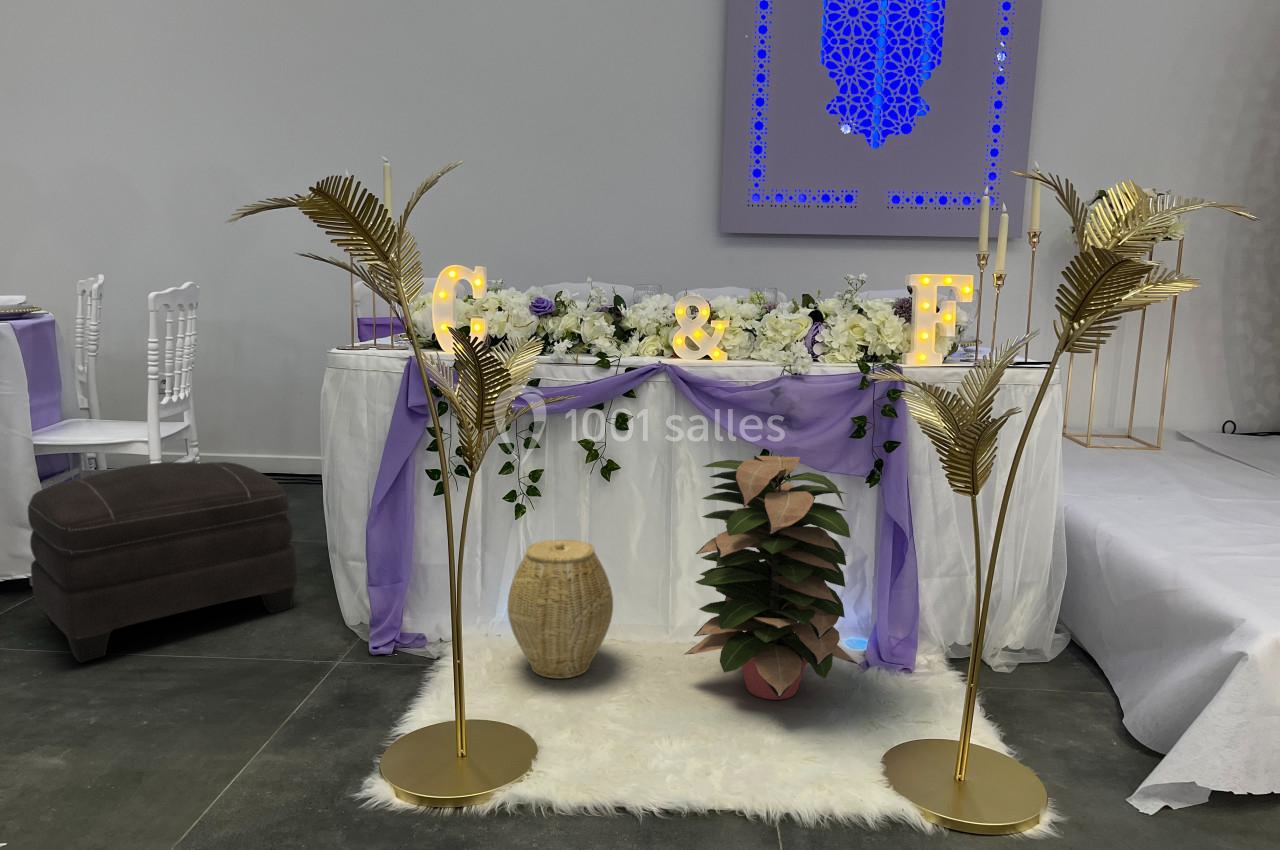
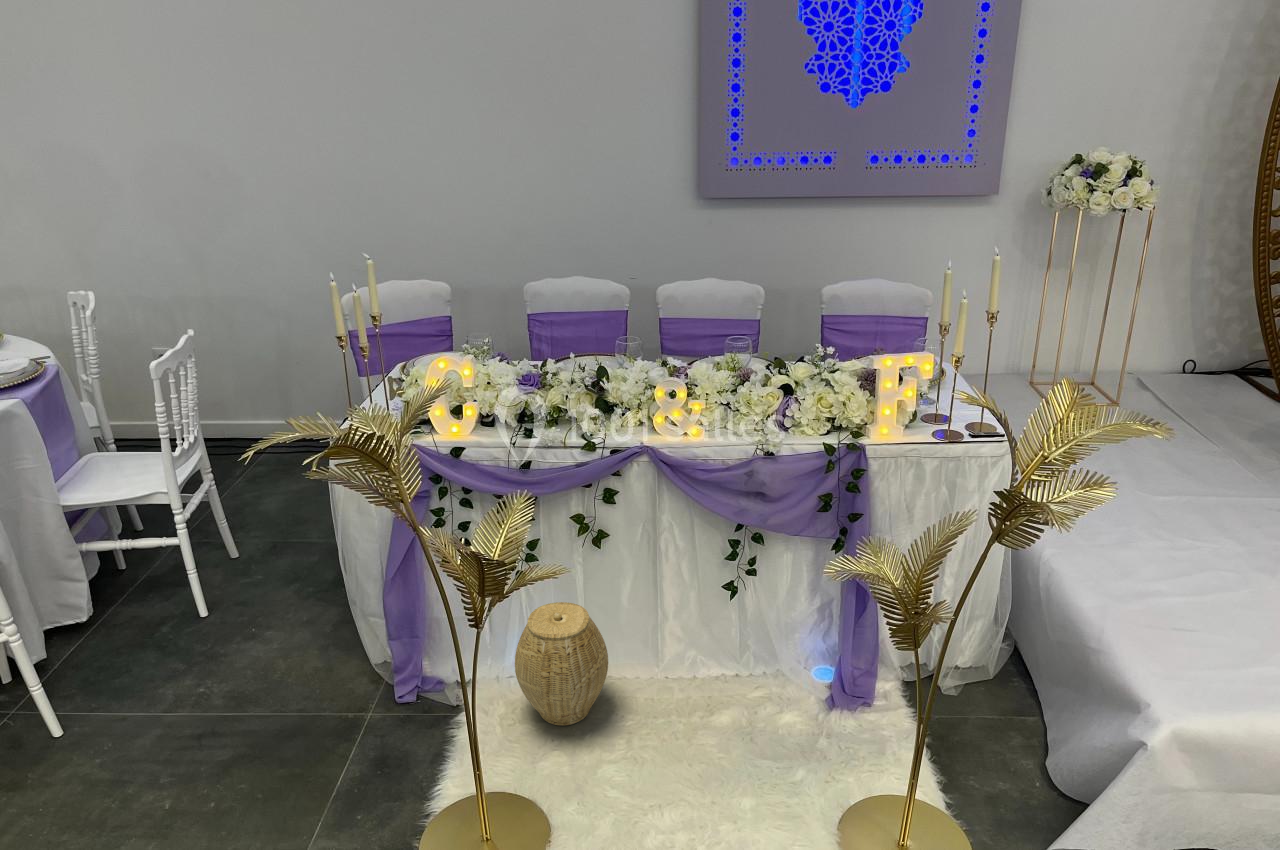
decorative plant: present [685,456,858,700] -> none [672,543,824,762]
ottoman: present [28,462,297,662] -> none [69,507,322,725]

